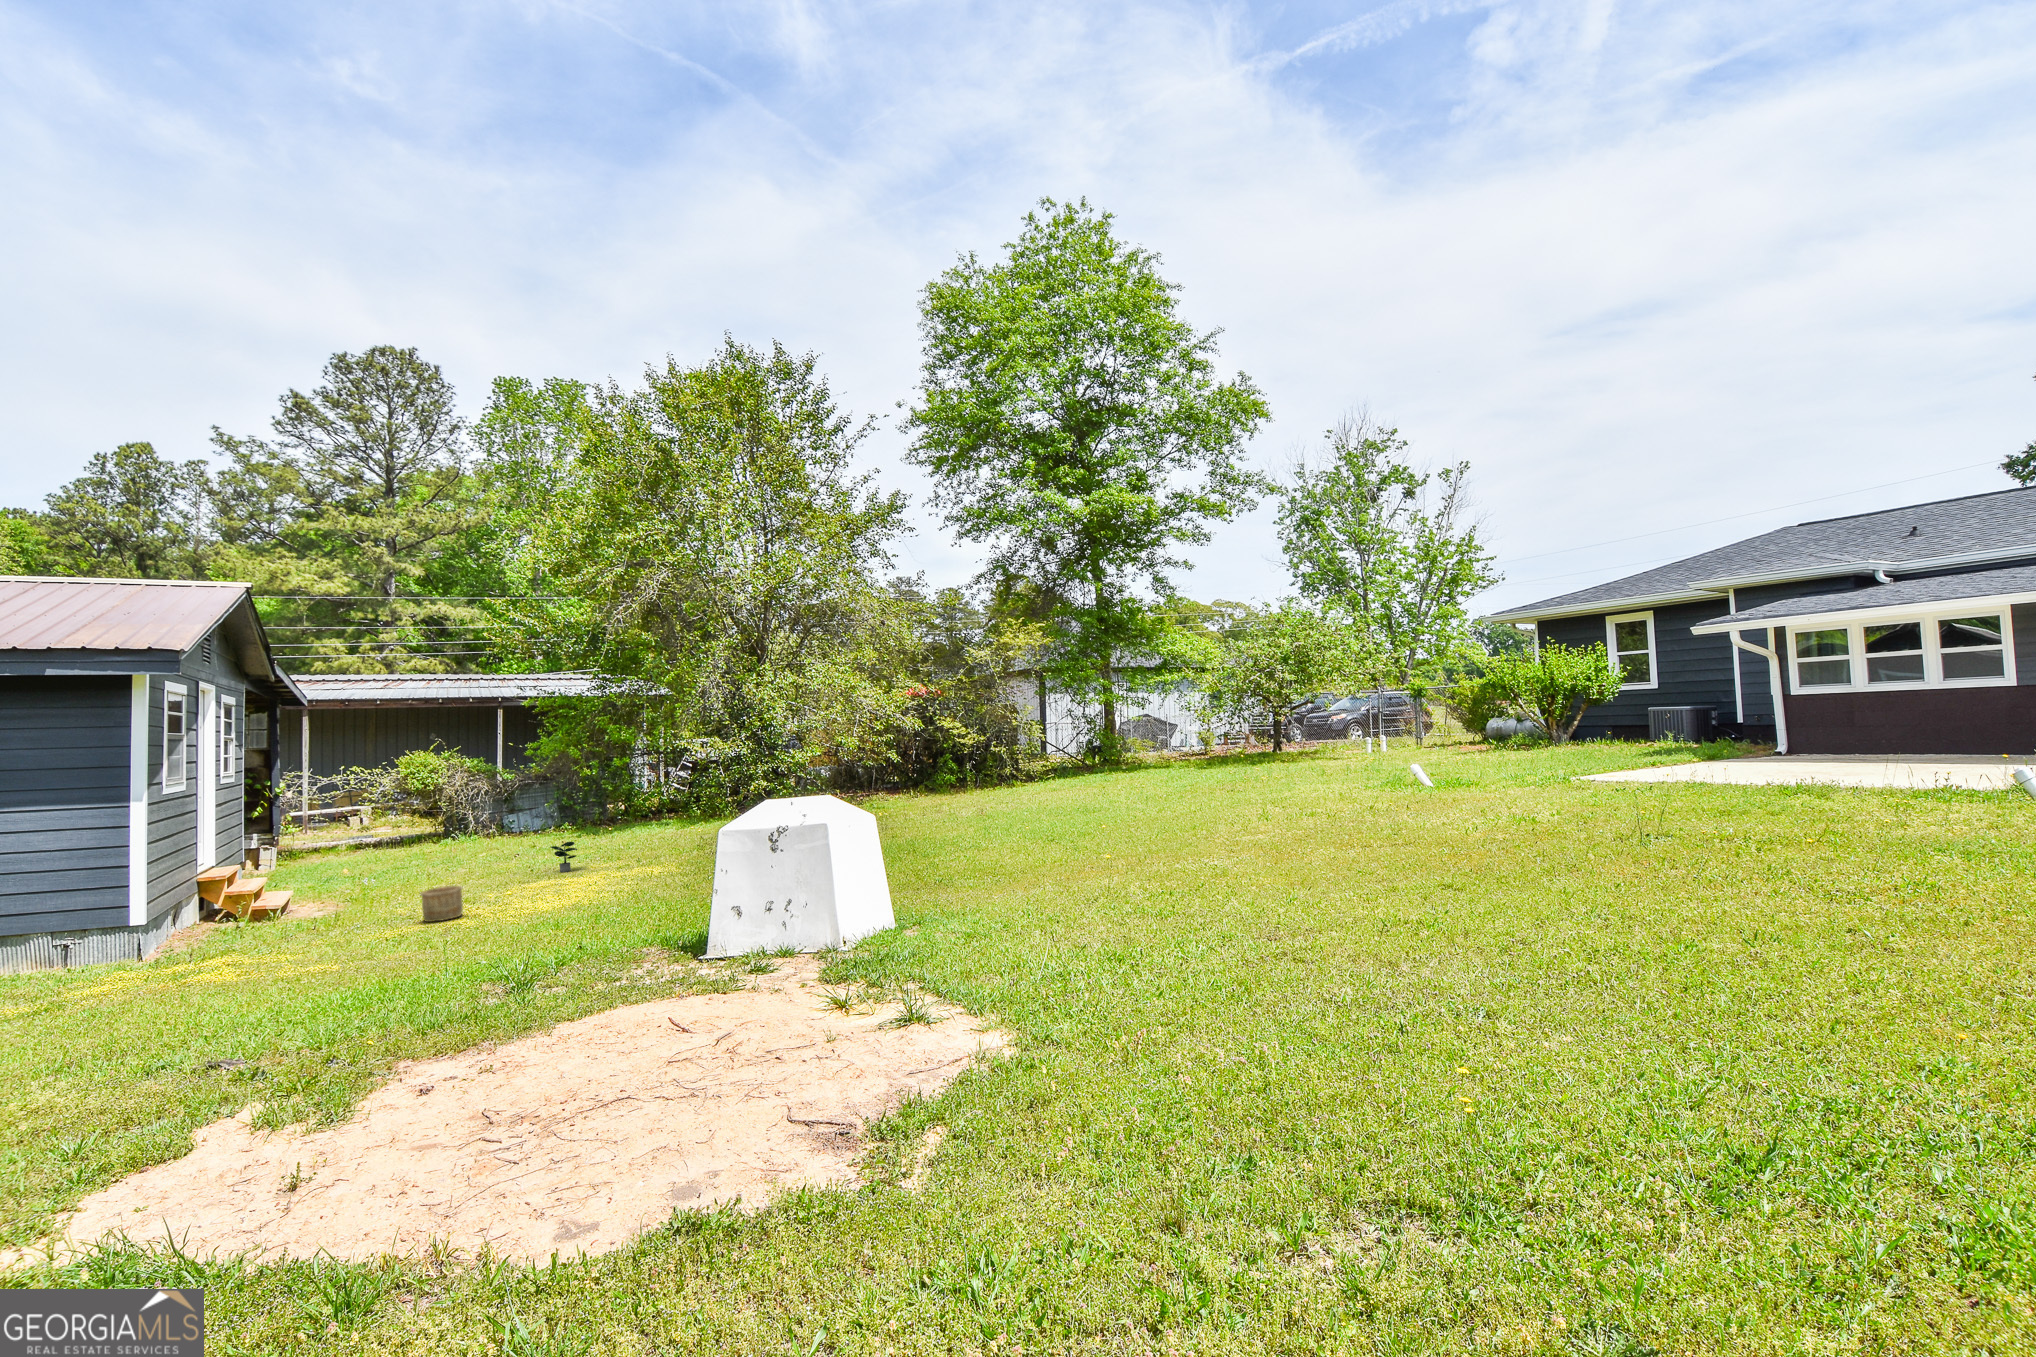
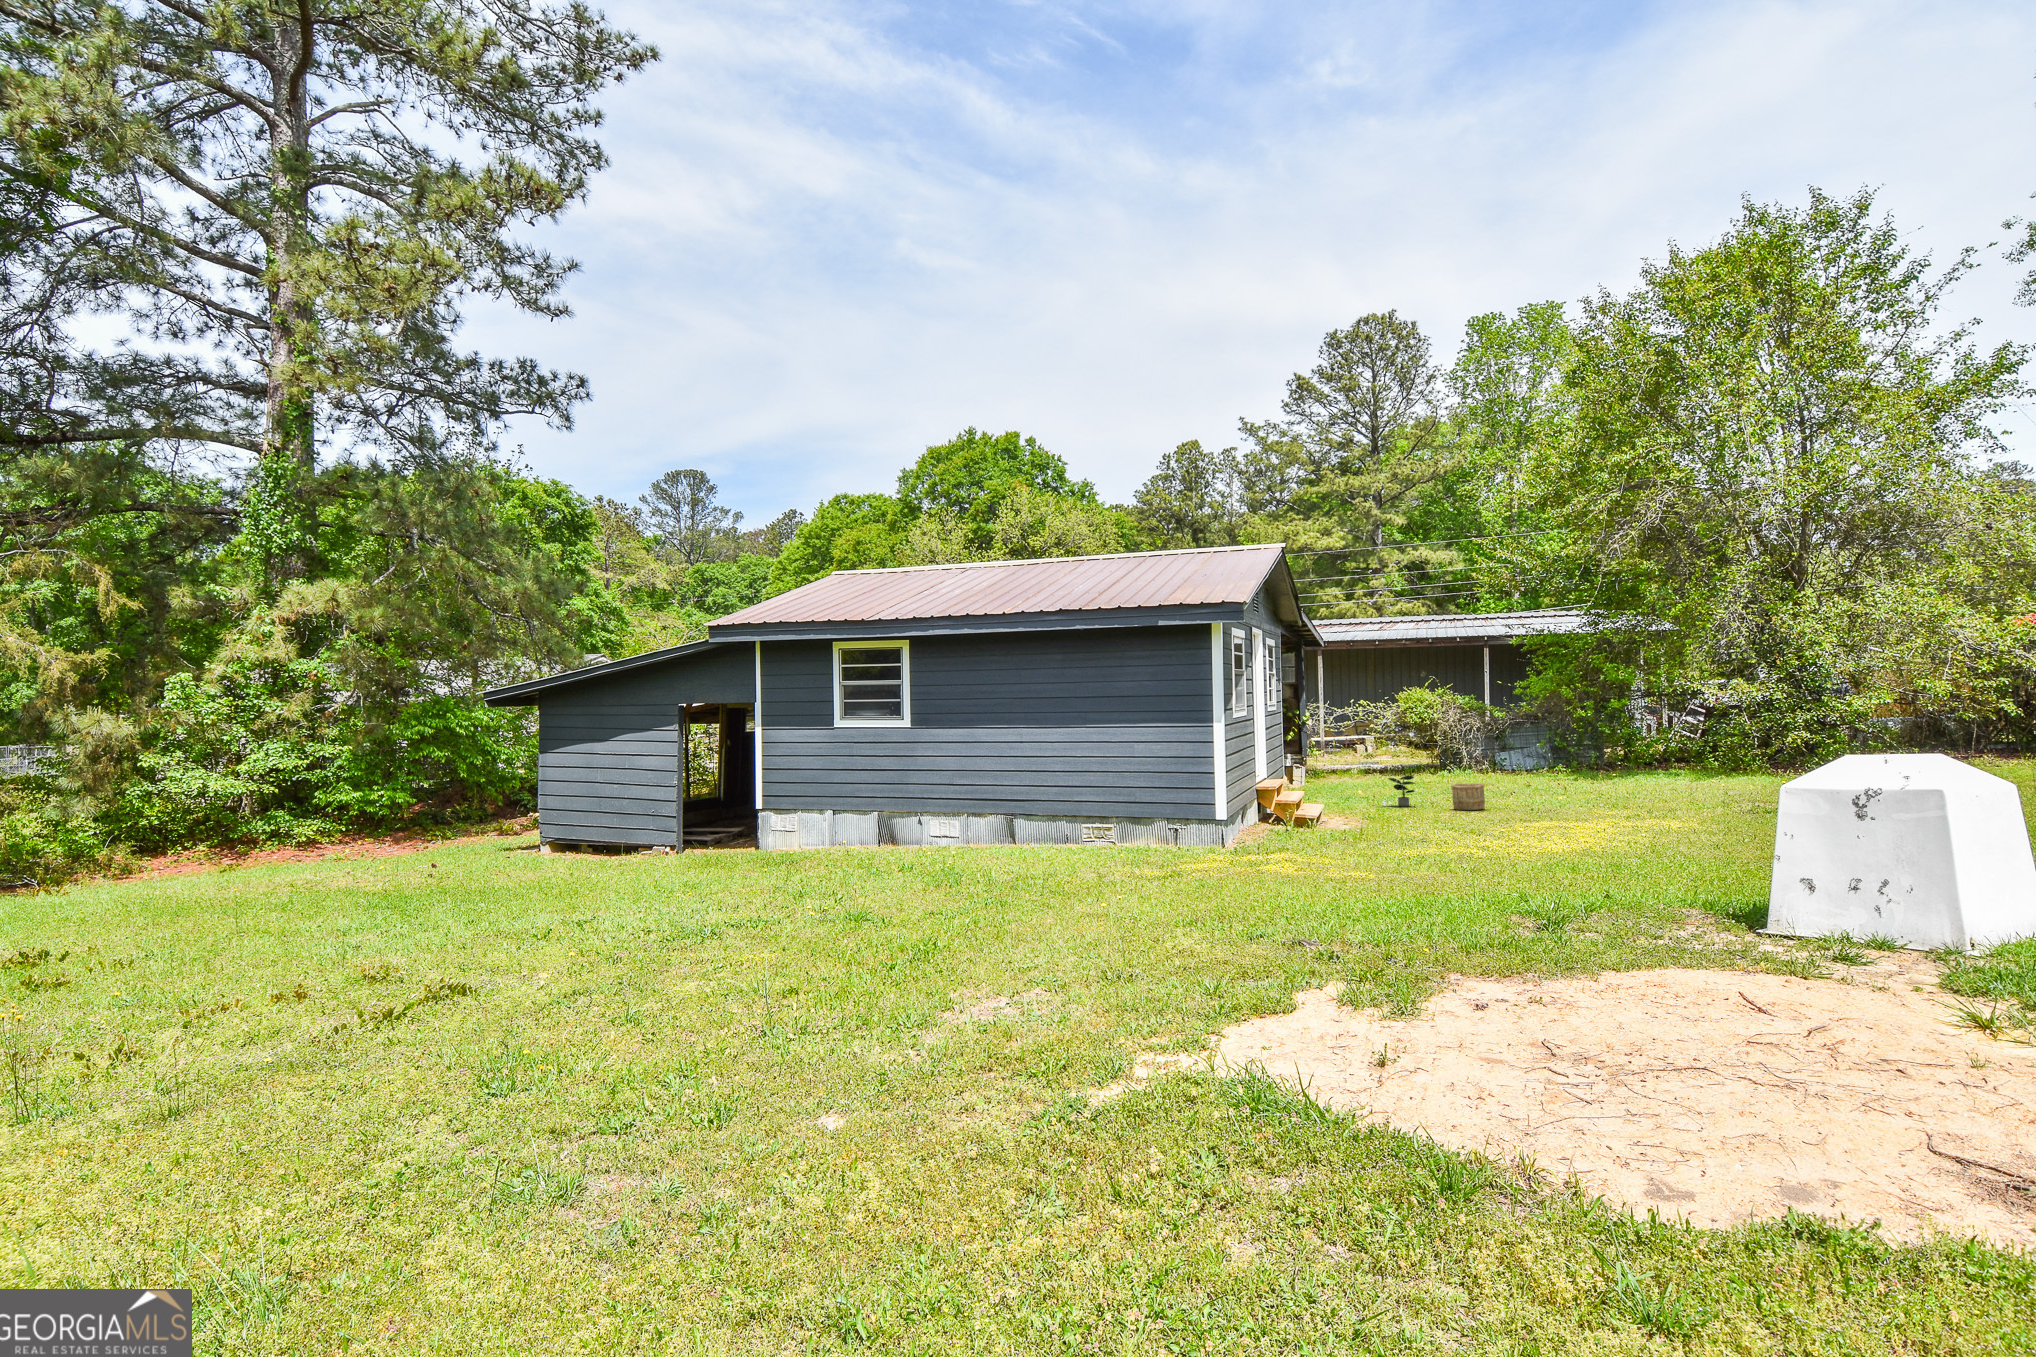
potted plant: present [551,842,577,872] -> present [1388,775,1415,807]

